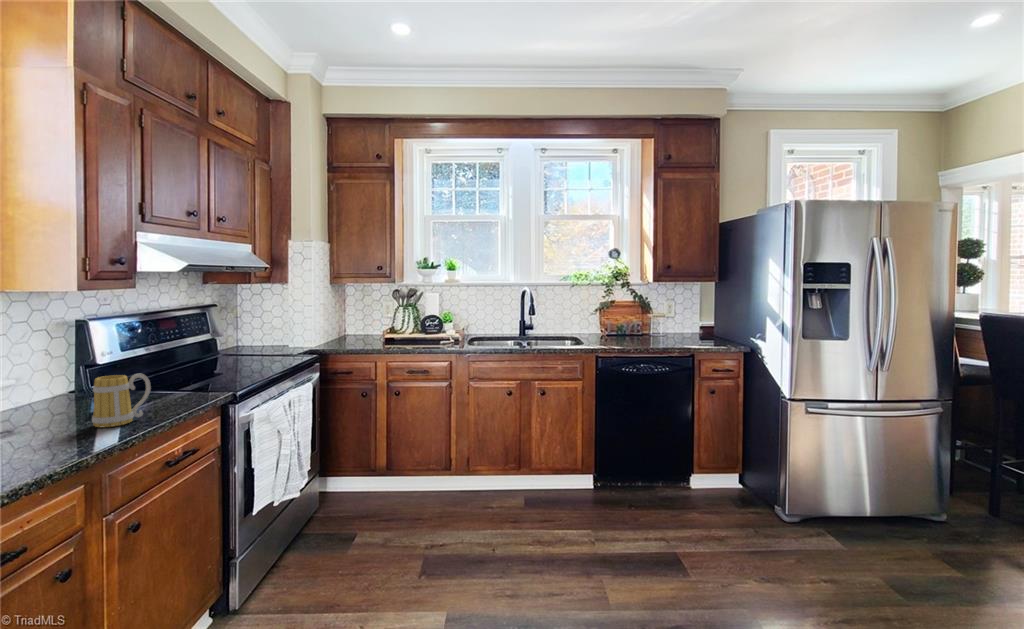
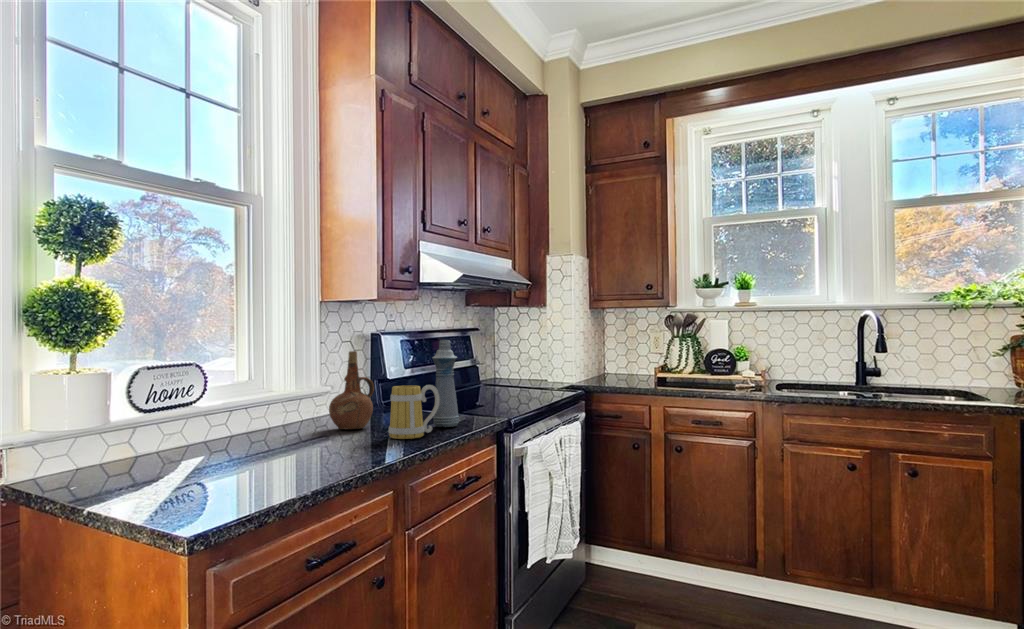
bottle: none [147,328,178,408] -> present [432,340,458,427]
ceramic pitcher: none [28,341,84,418] -> present [329,351,374,429]

